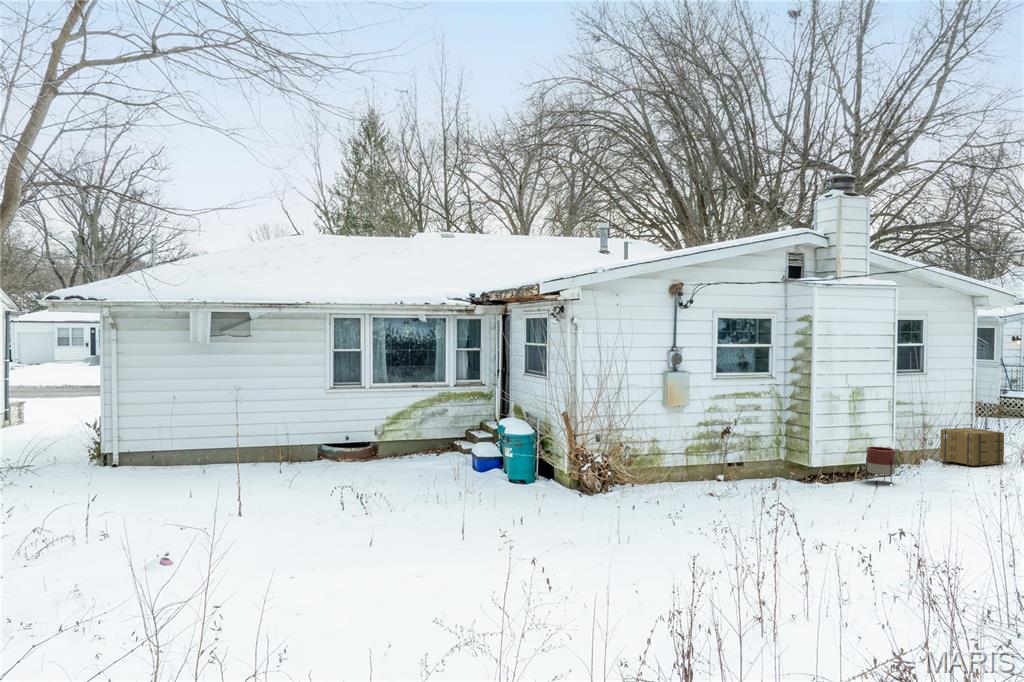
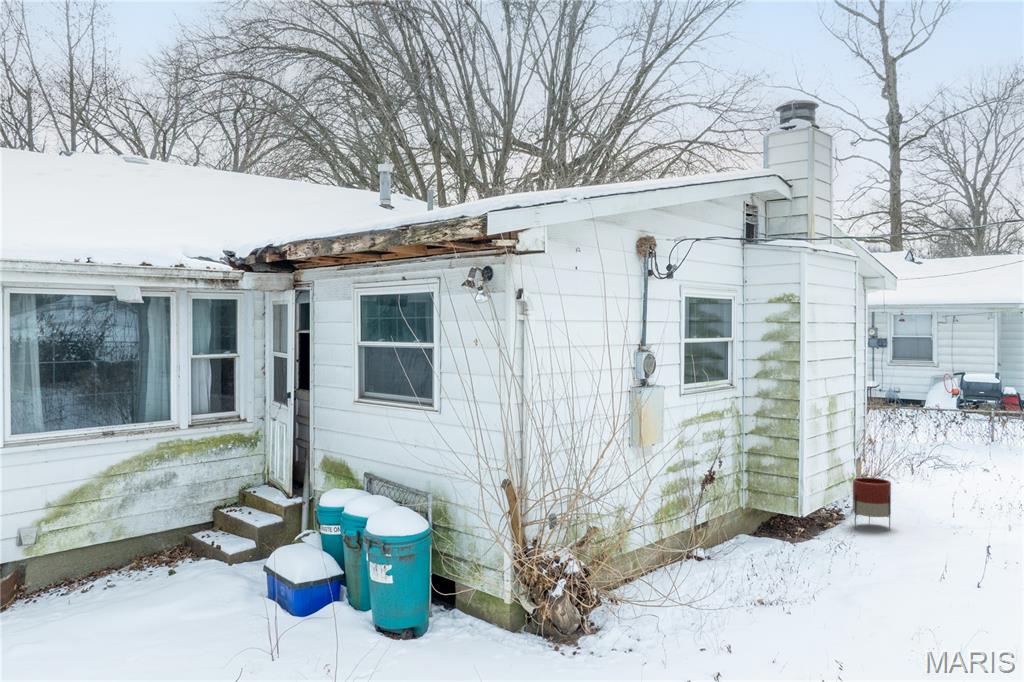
cardboard box: present [940,428,1004,467] -> none [873,437,938,488]

